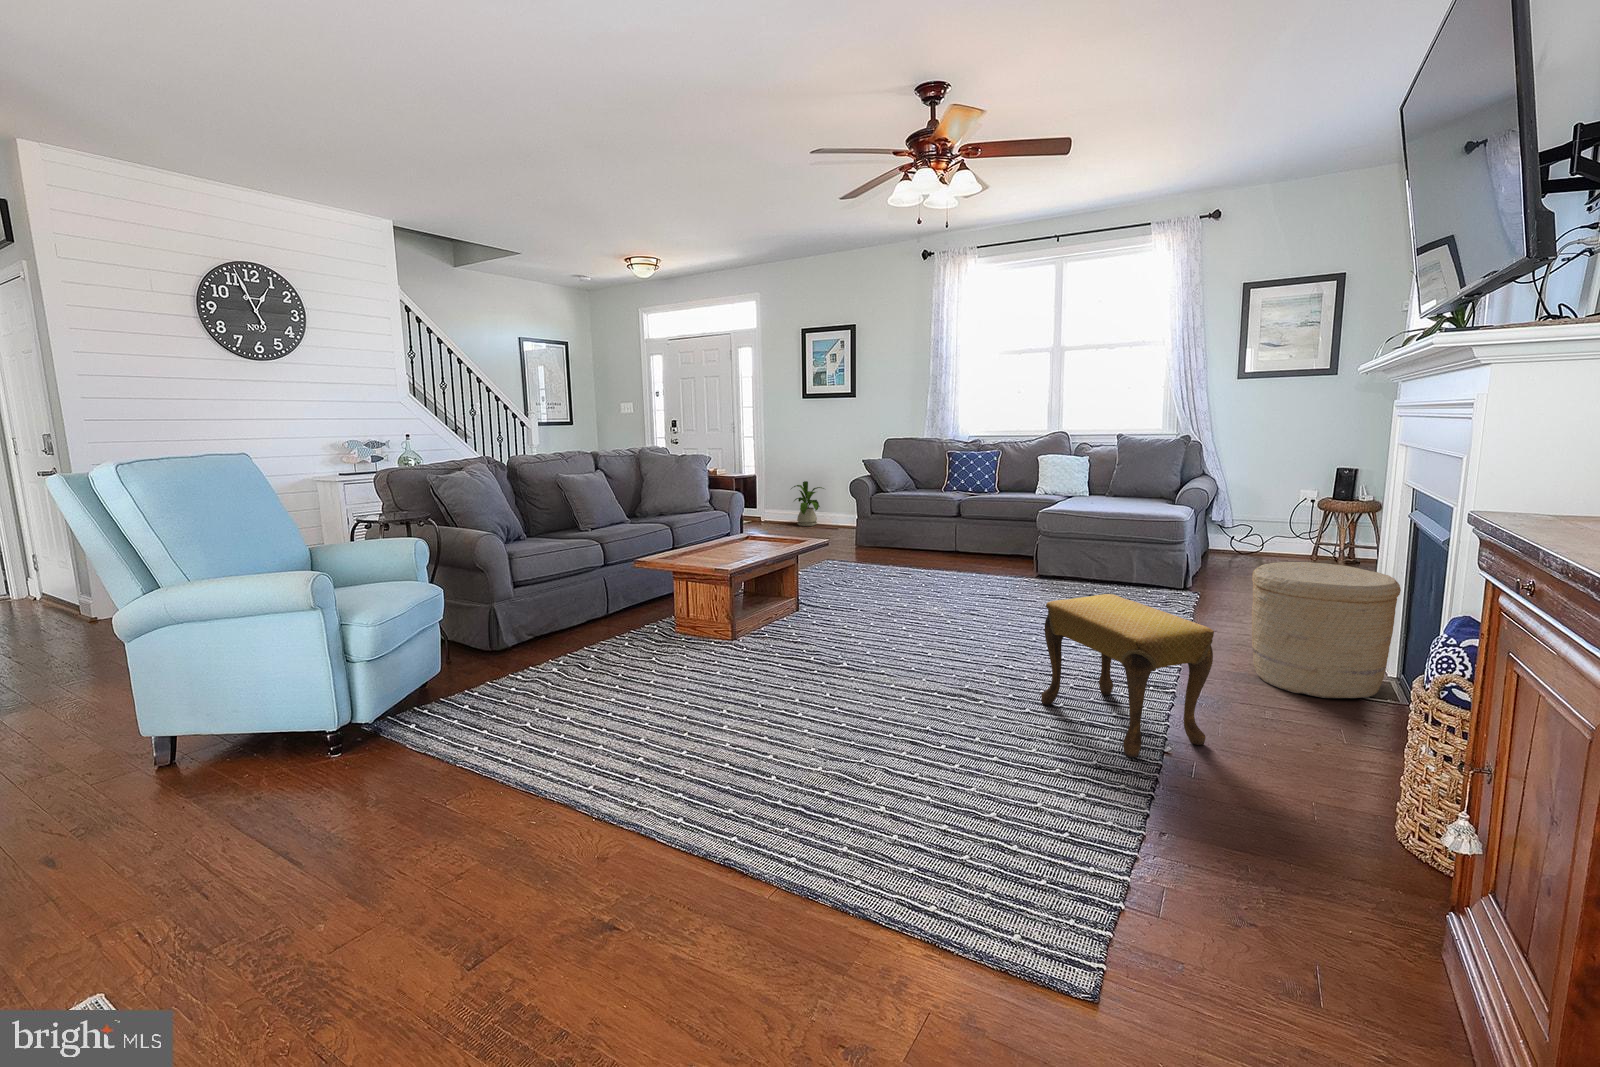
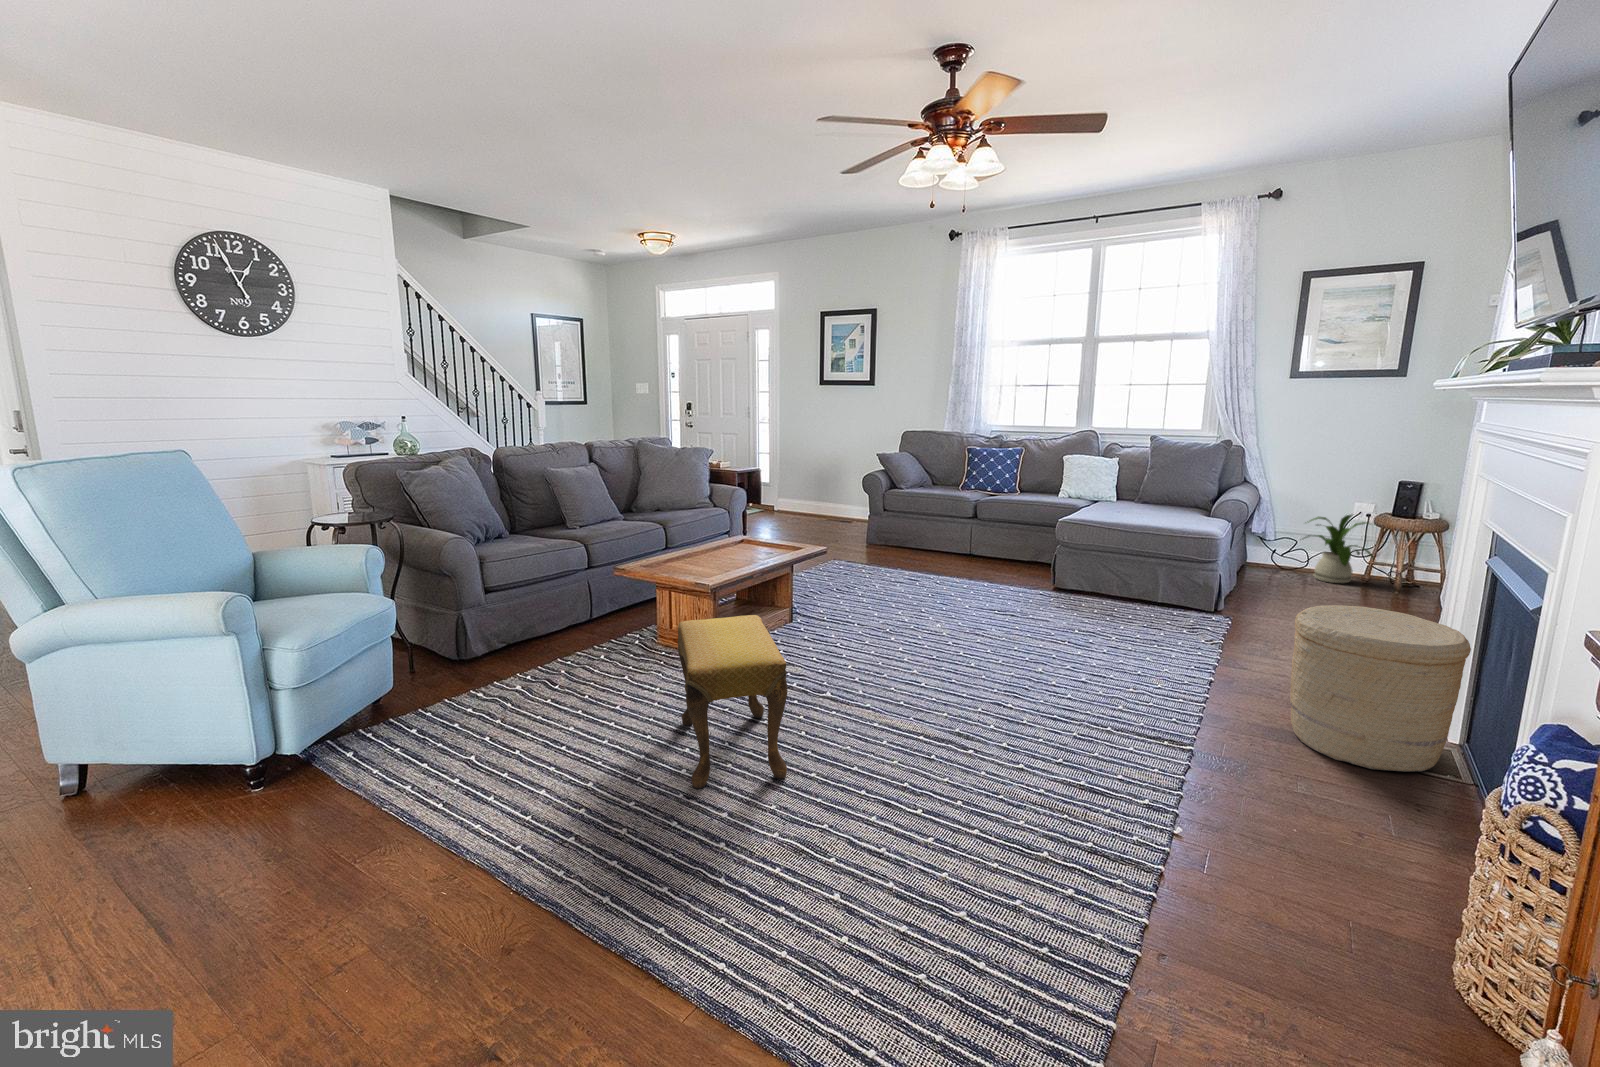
house plant: present [791,481,824,526] -> present [1303,515,1375,583]
footstool: present [1041,594,1214,757] -> present [678,615,787,789]

